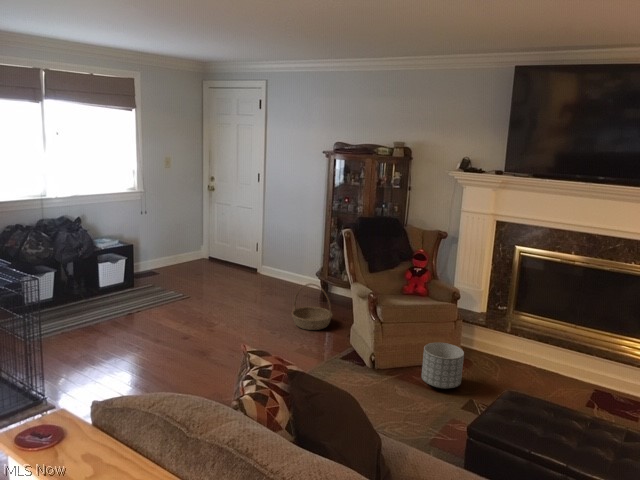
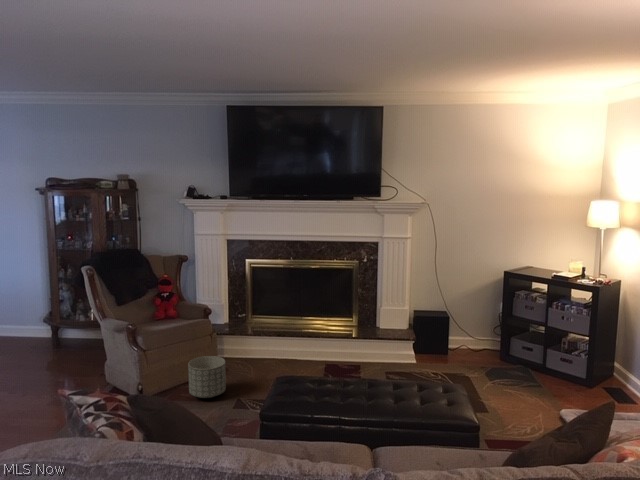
basket: present [292,284,333,330] -> none [28,330,77,381]

